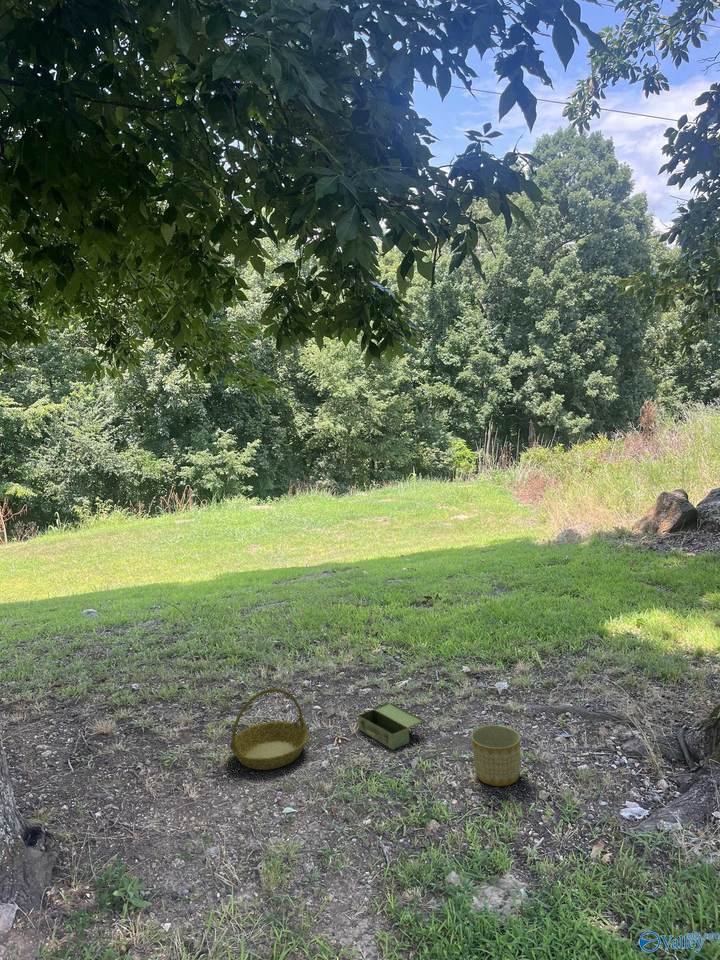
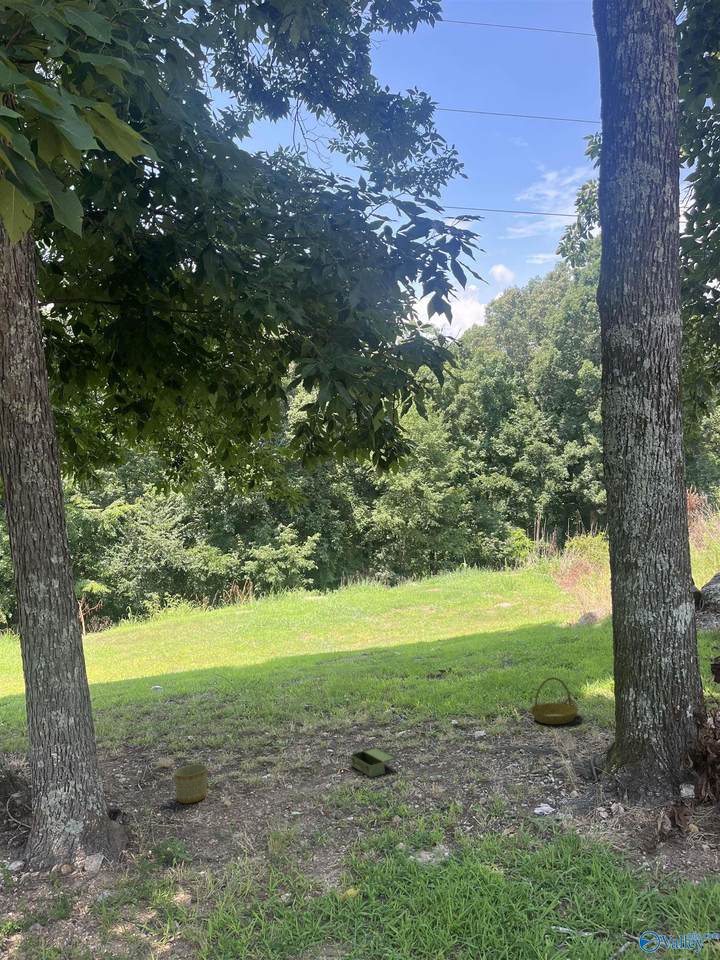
basket: present [230,688,308,770] -> present [530,677,578,724]
planter: present [471,725,521,786] -> present [174,764,207,803]

